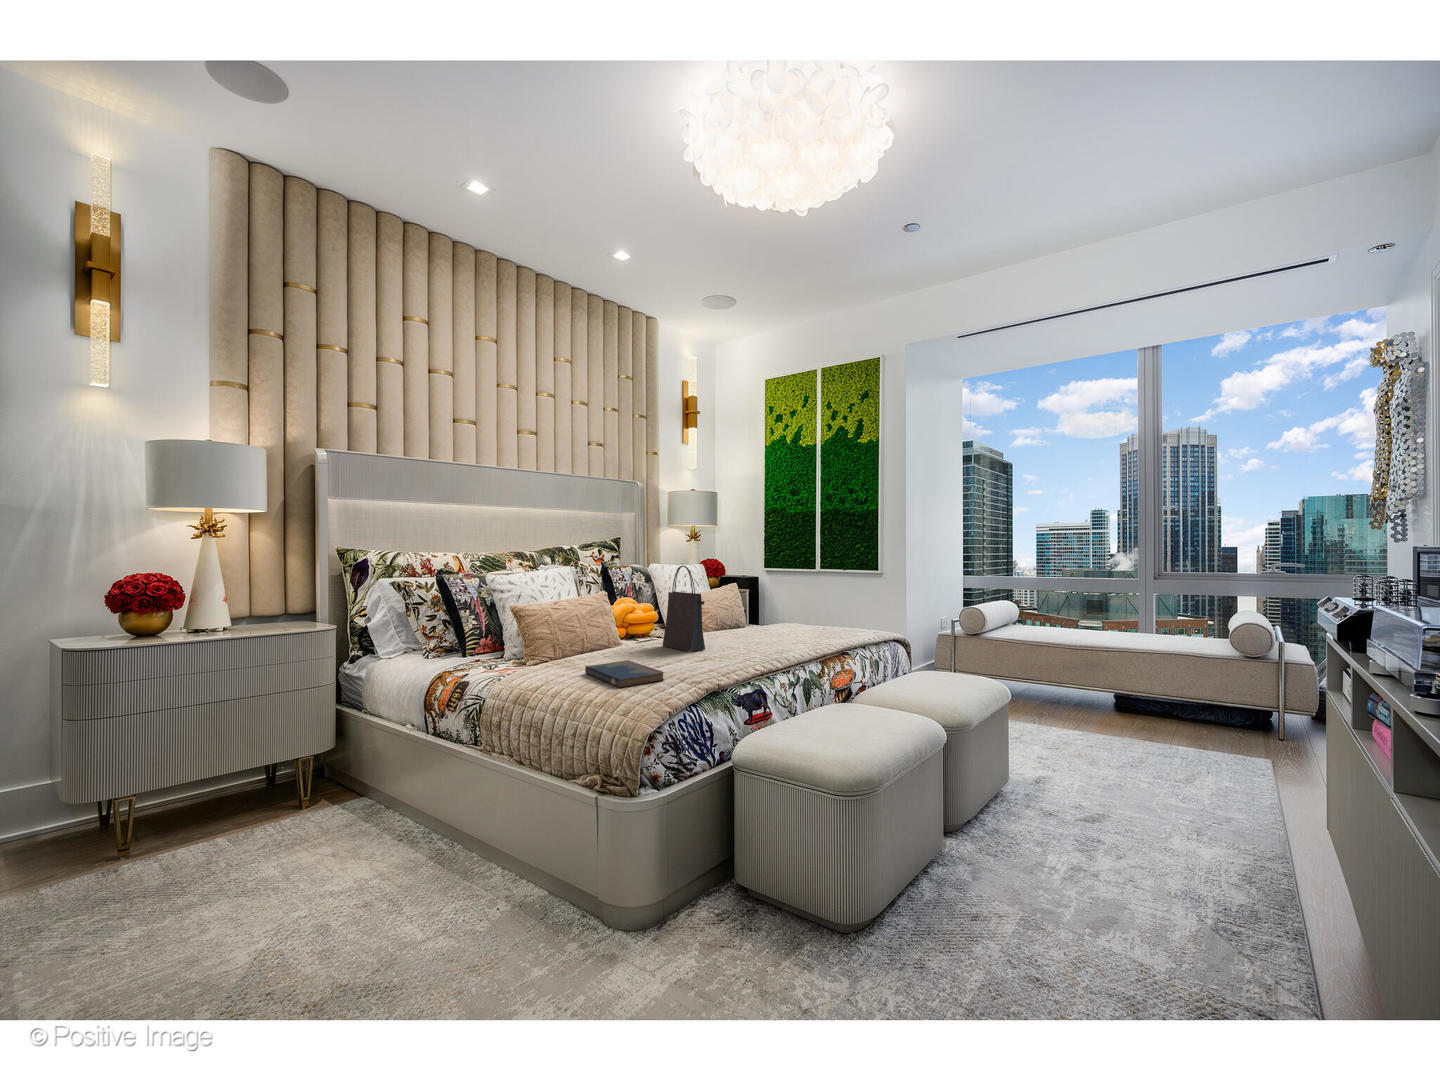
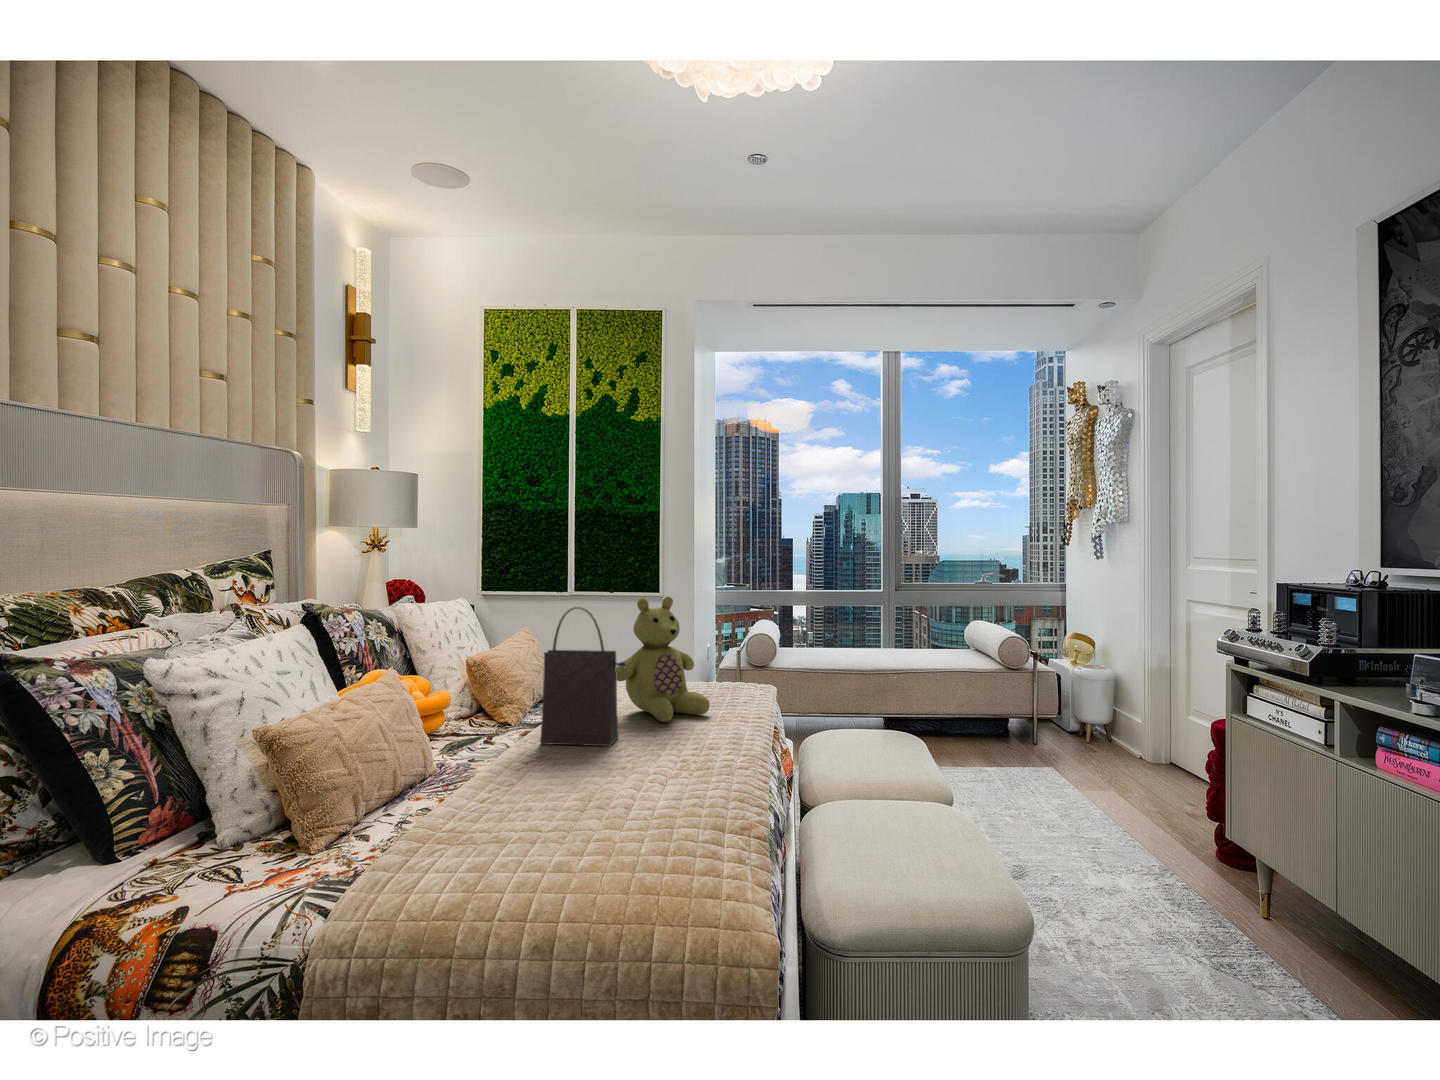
stuffed bear: none [728,565,793,648] -> present [616,597,710,722]
hardcover book: present [585,660,664,688] -> none [568,786,718,843]

